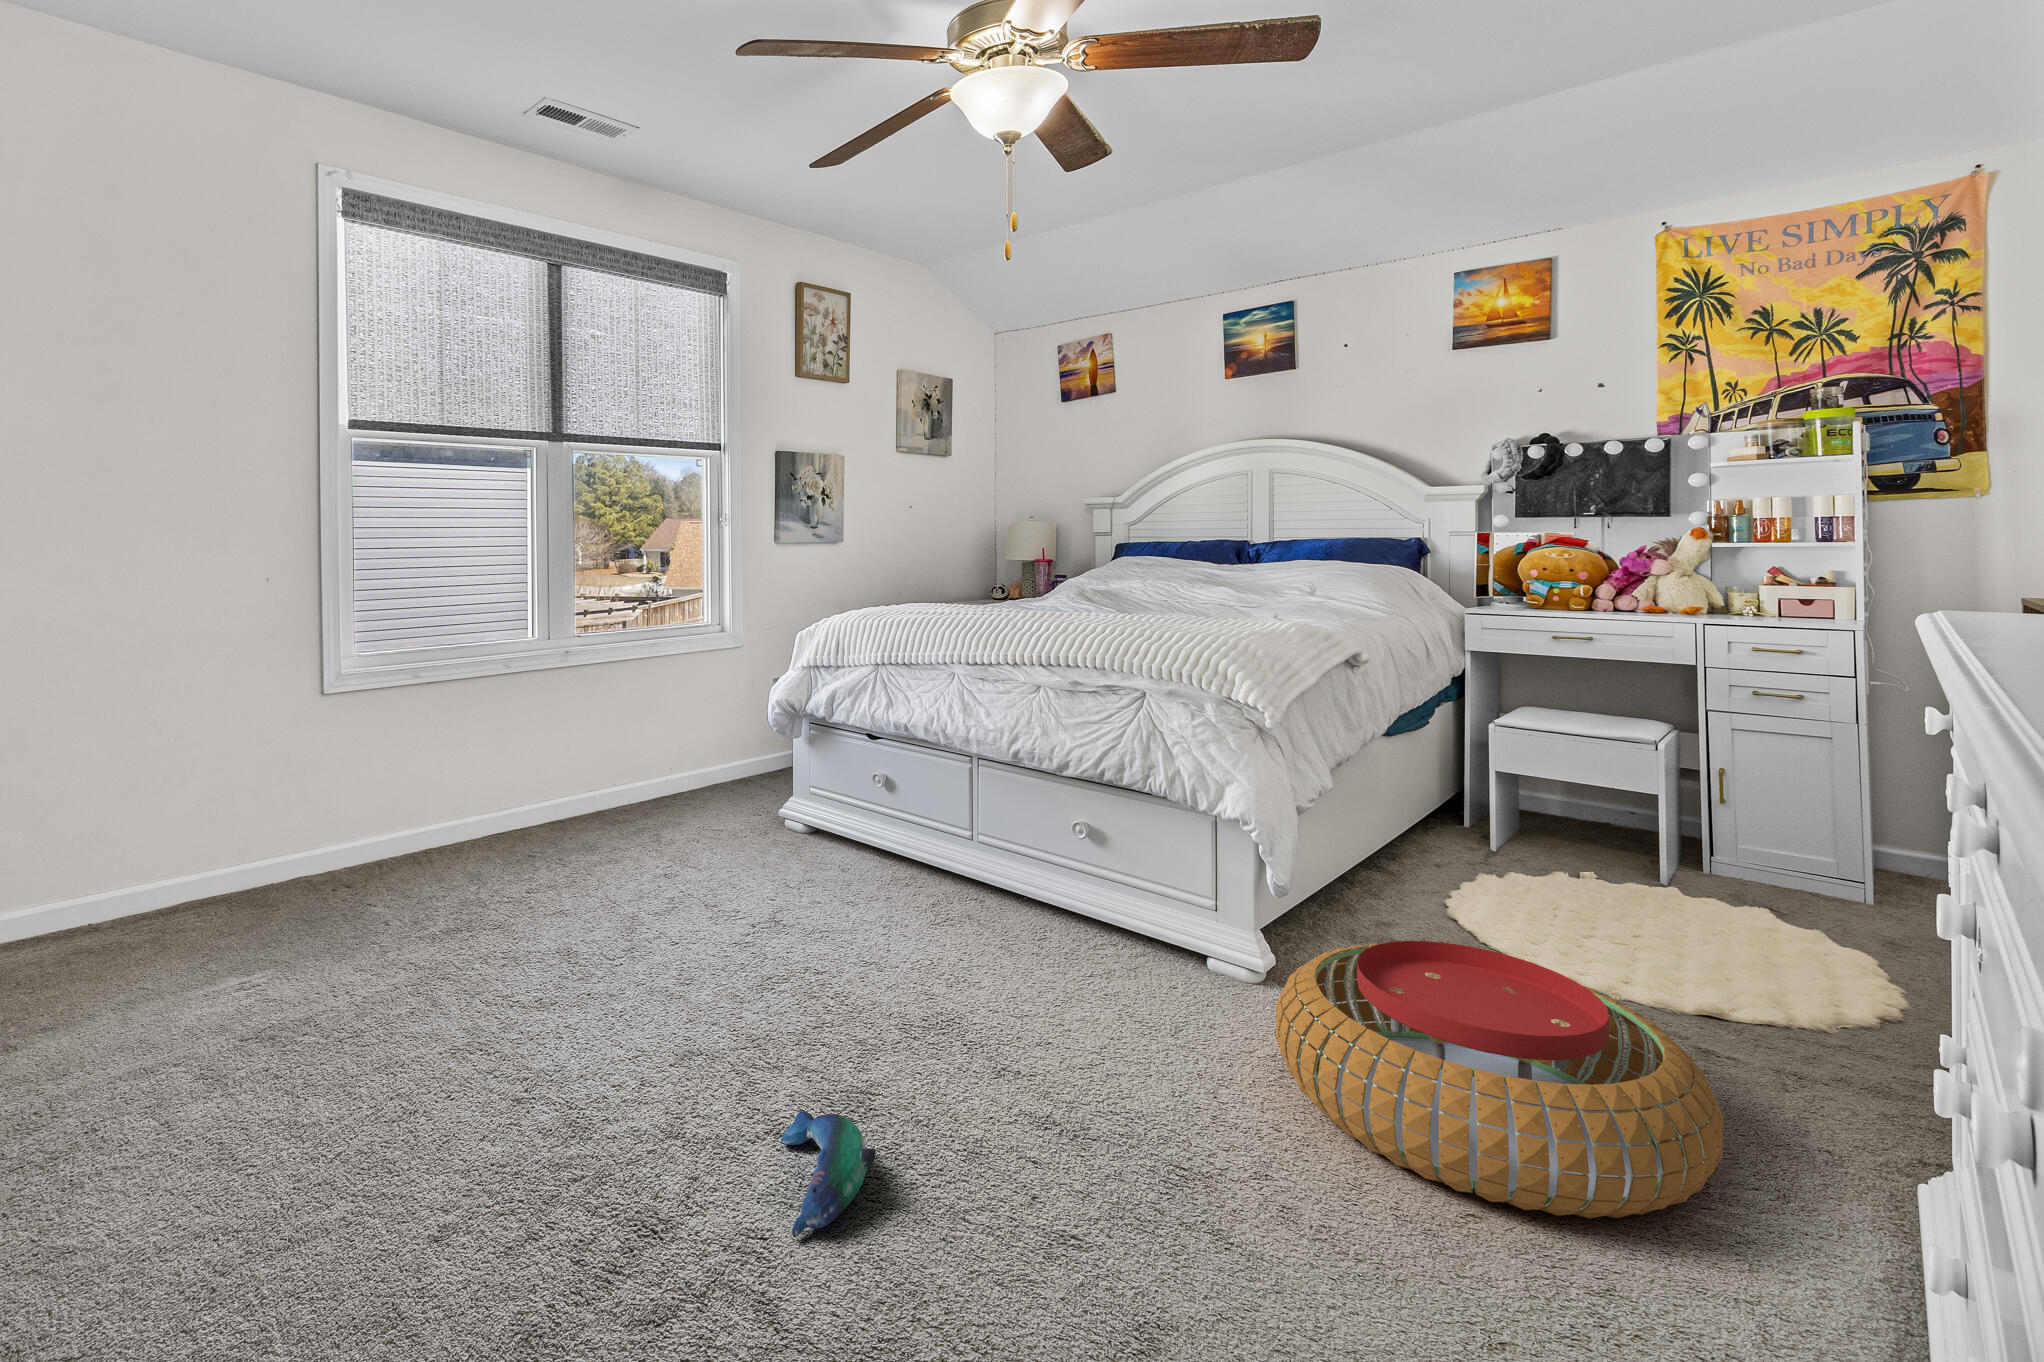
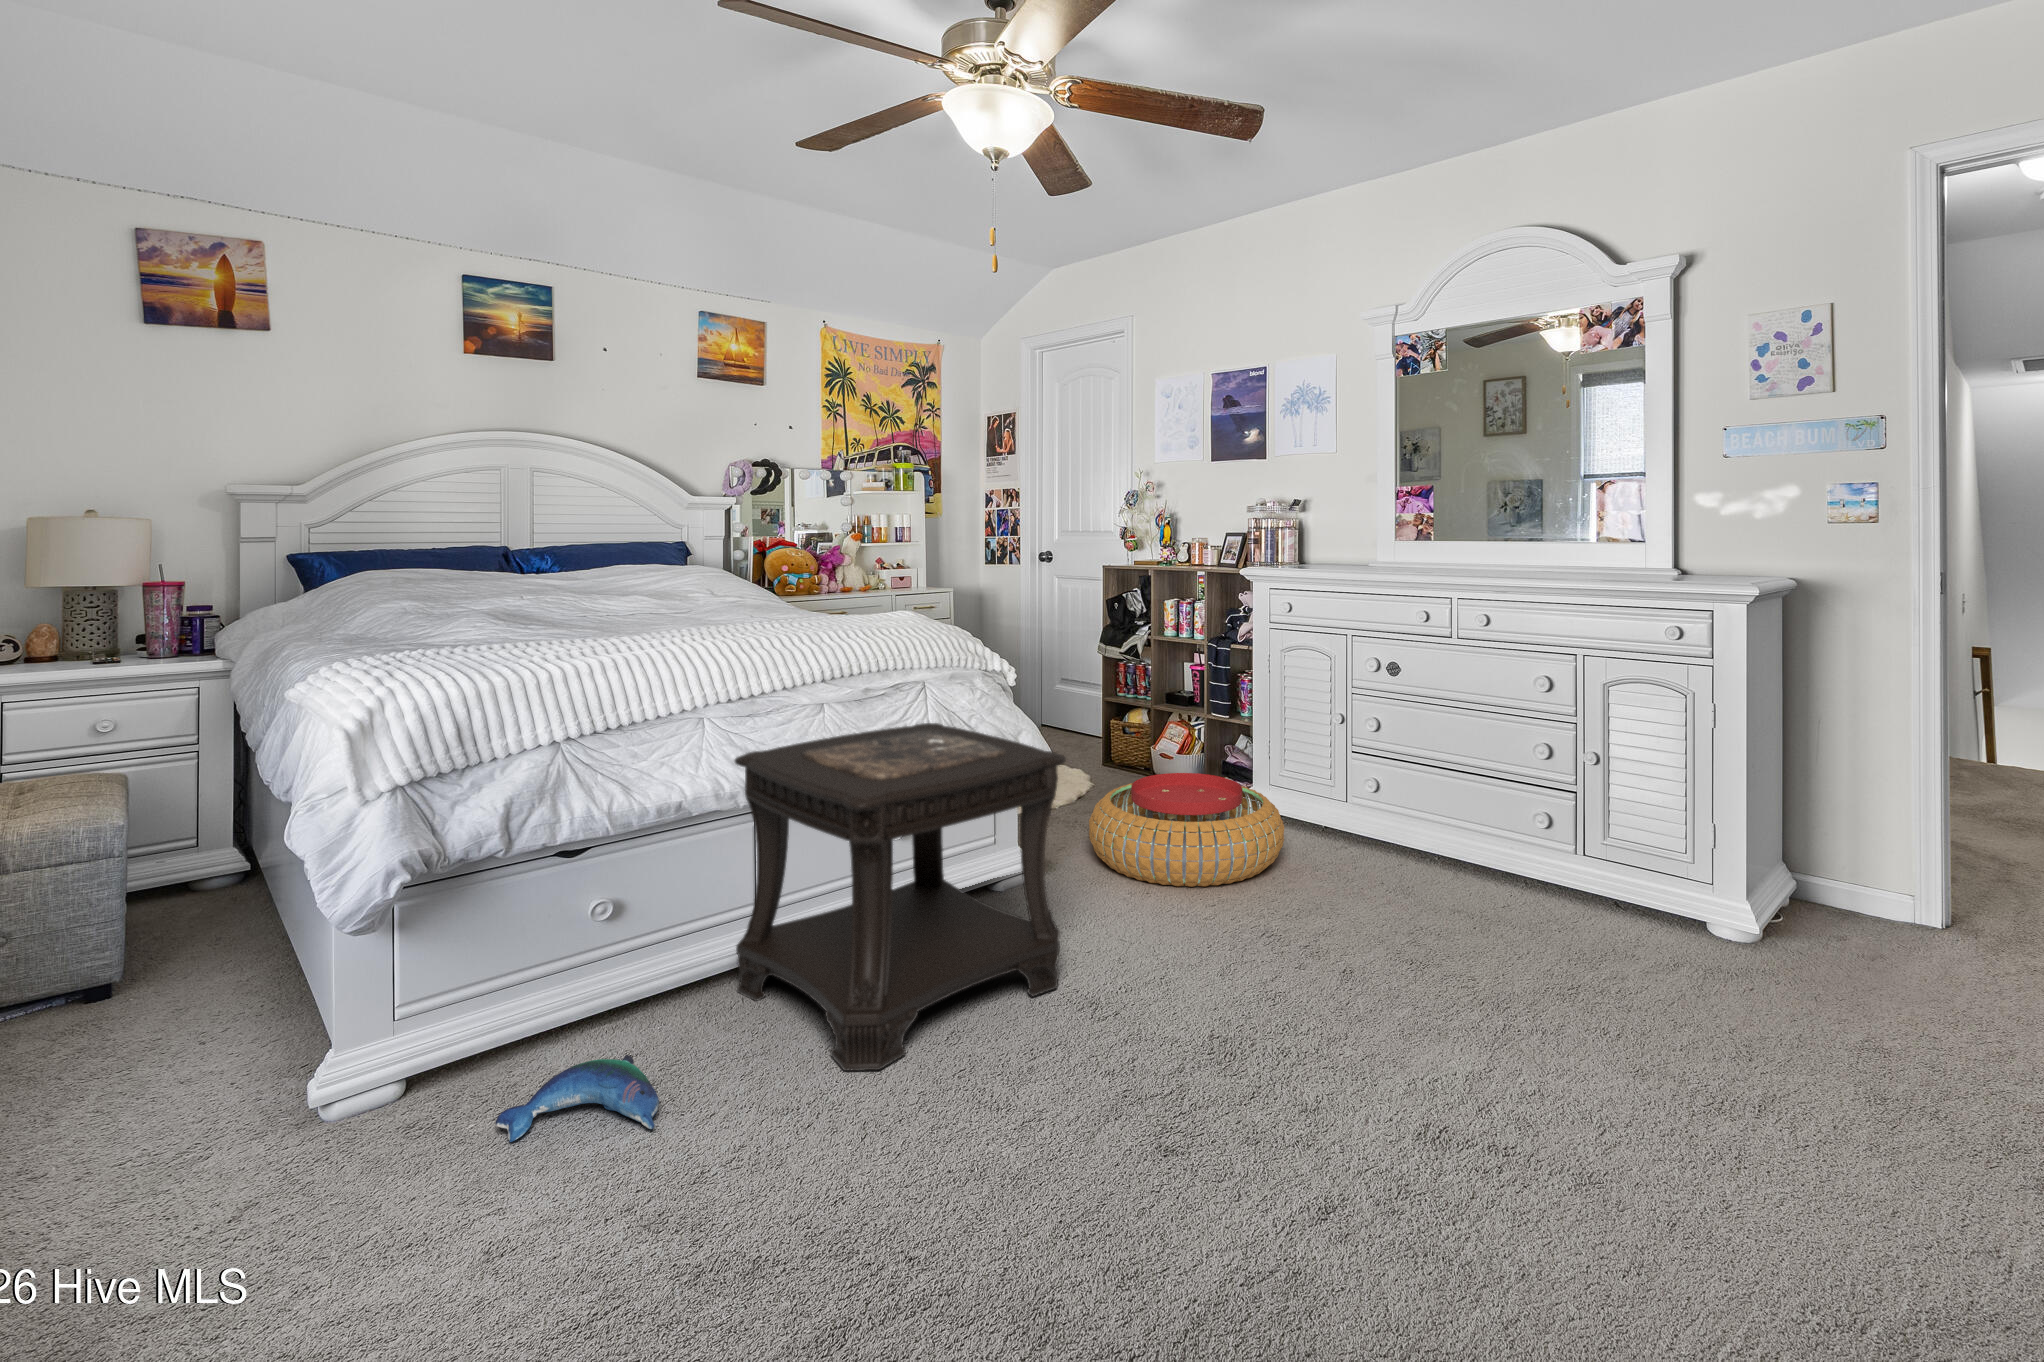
side table: none [787,699,1089,1002] -> present [734,723,1066,1071]
plush toy: present [781,1111,876,1236] -> present [495,1055,659,1142]

